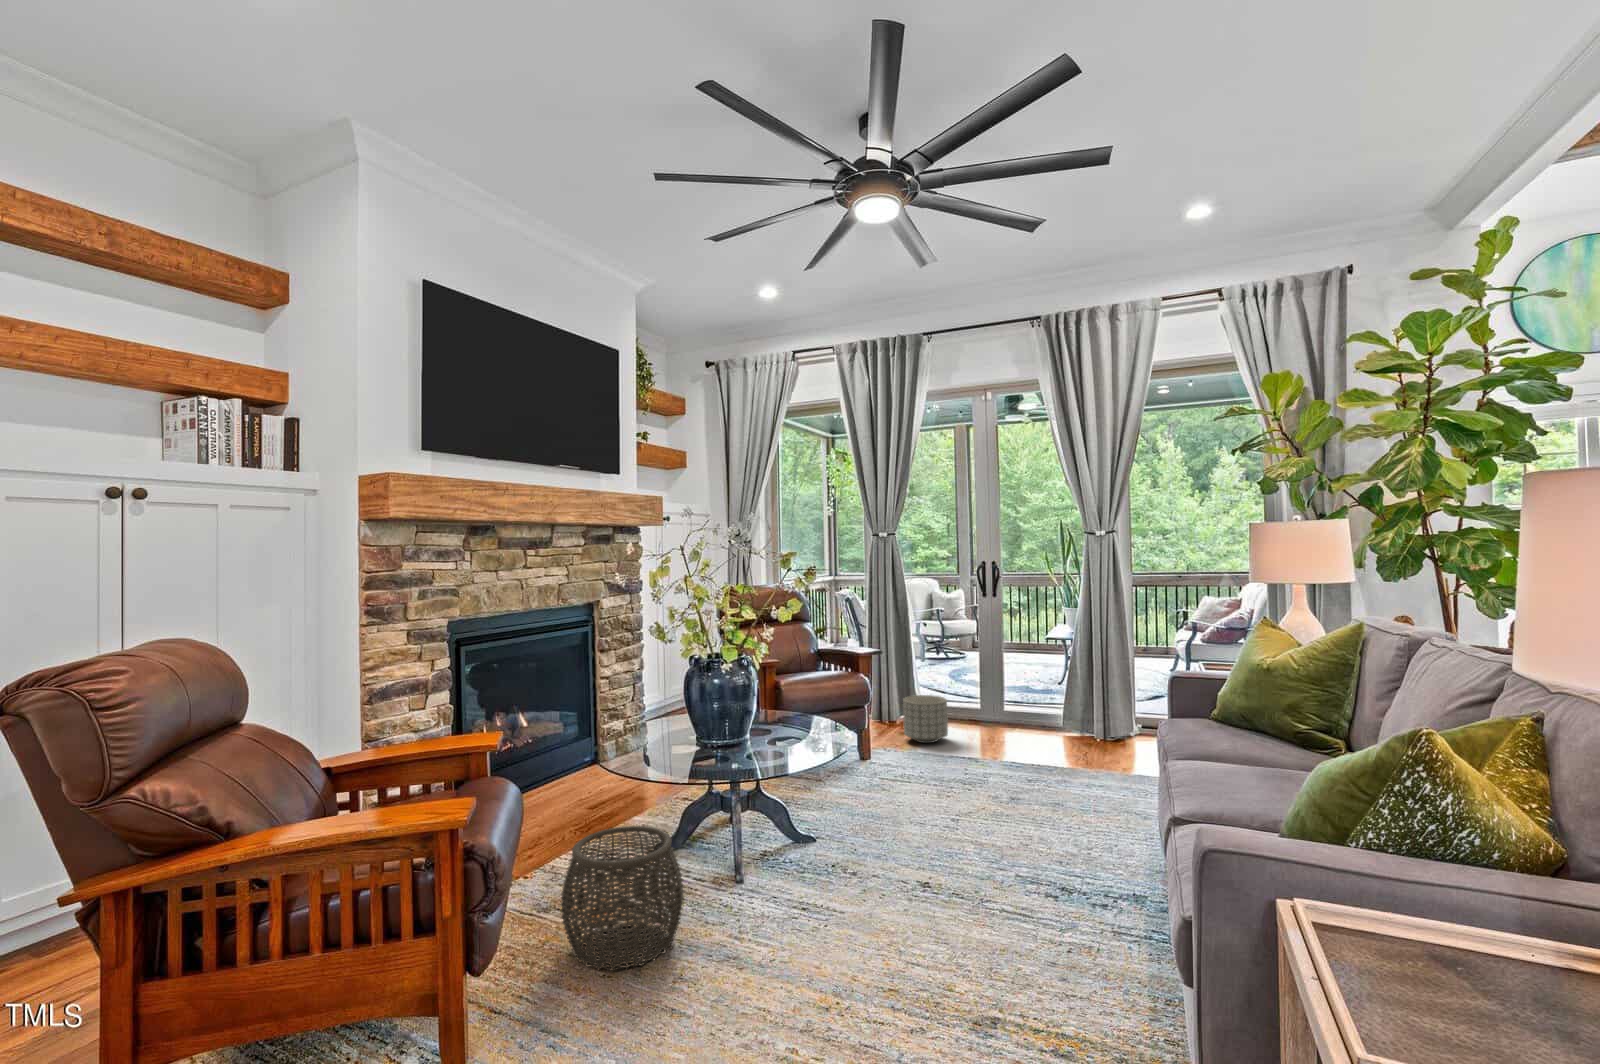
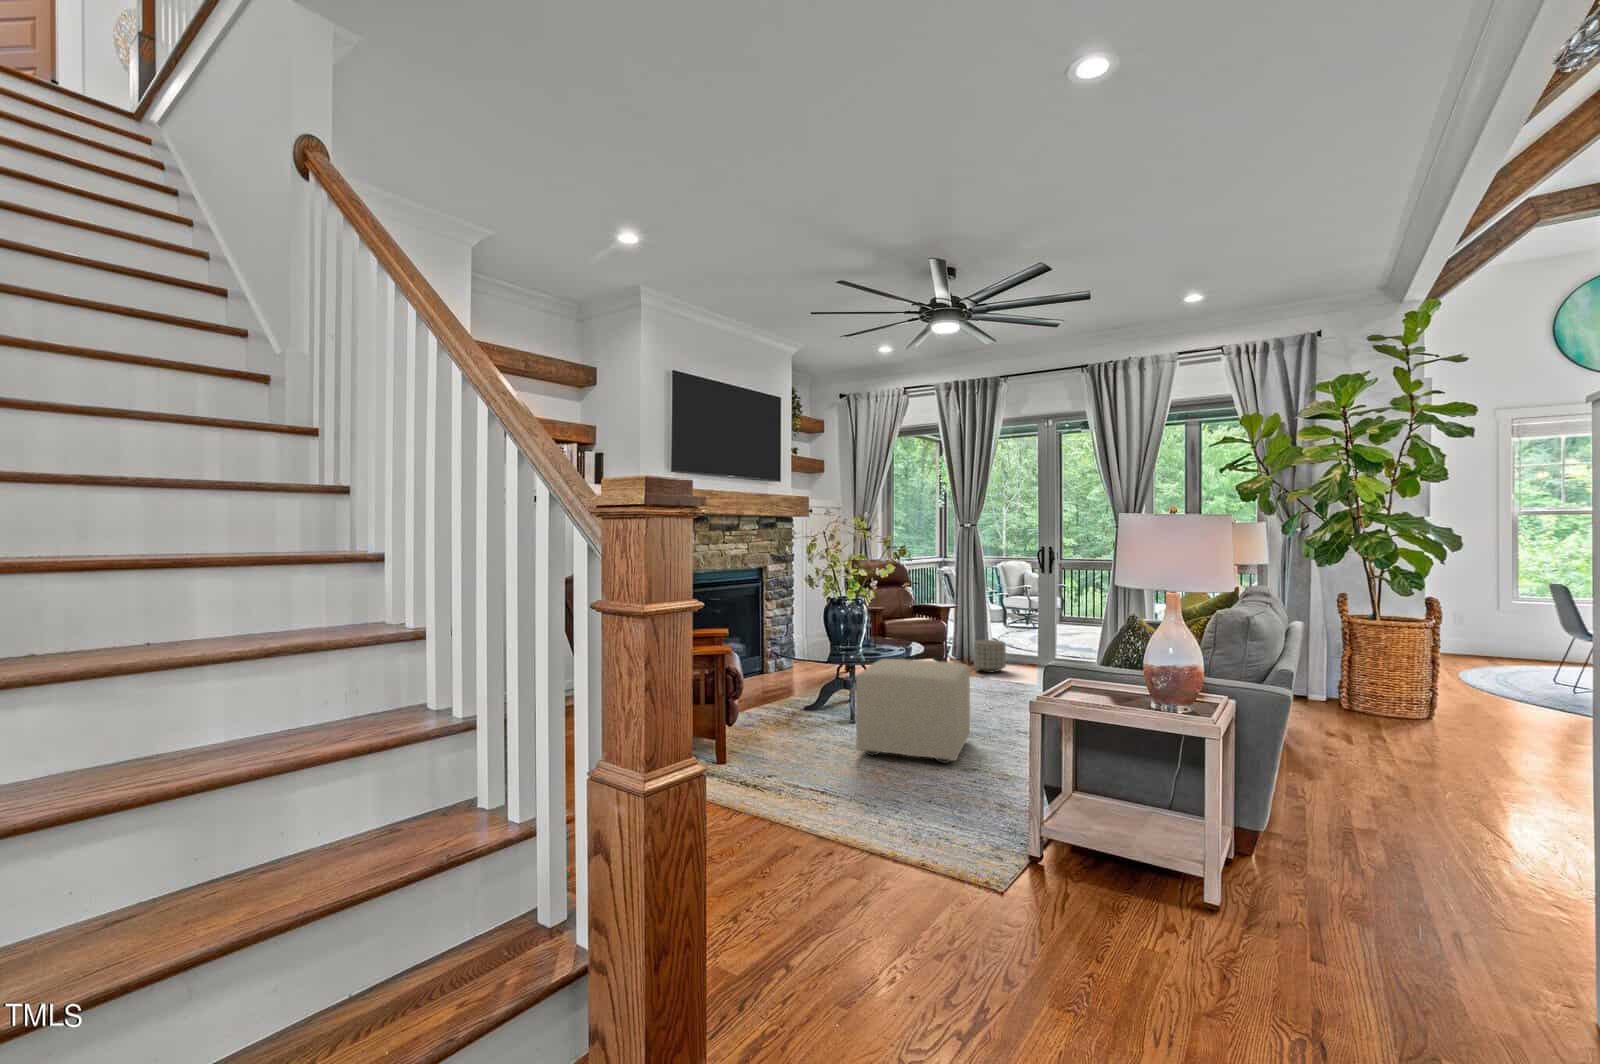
ottoman: none [747,770,950,993] -> present [856,659,970,763]
woven basket: present [561,826,684,971] -> none [760,683,823,748]

